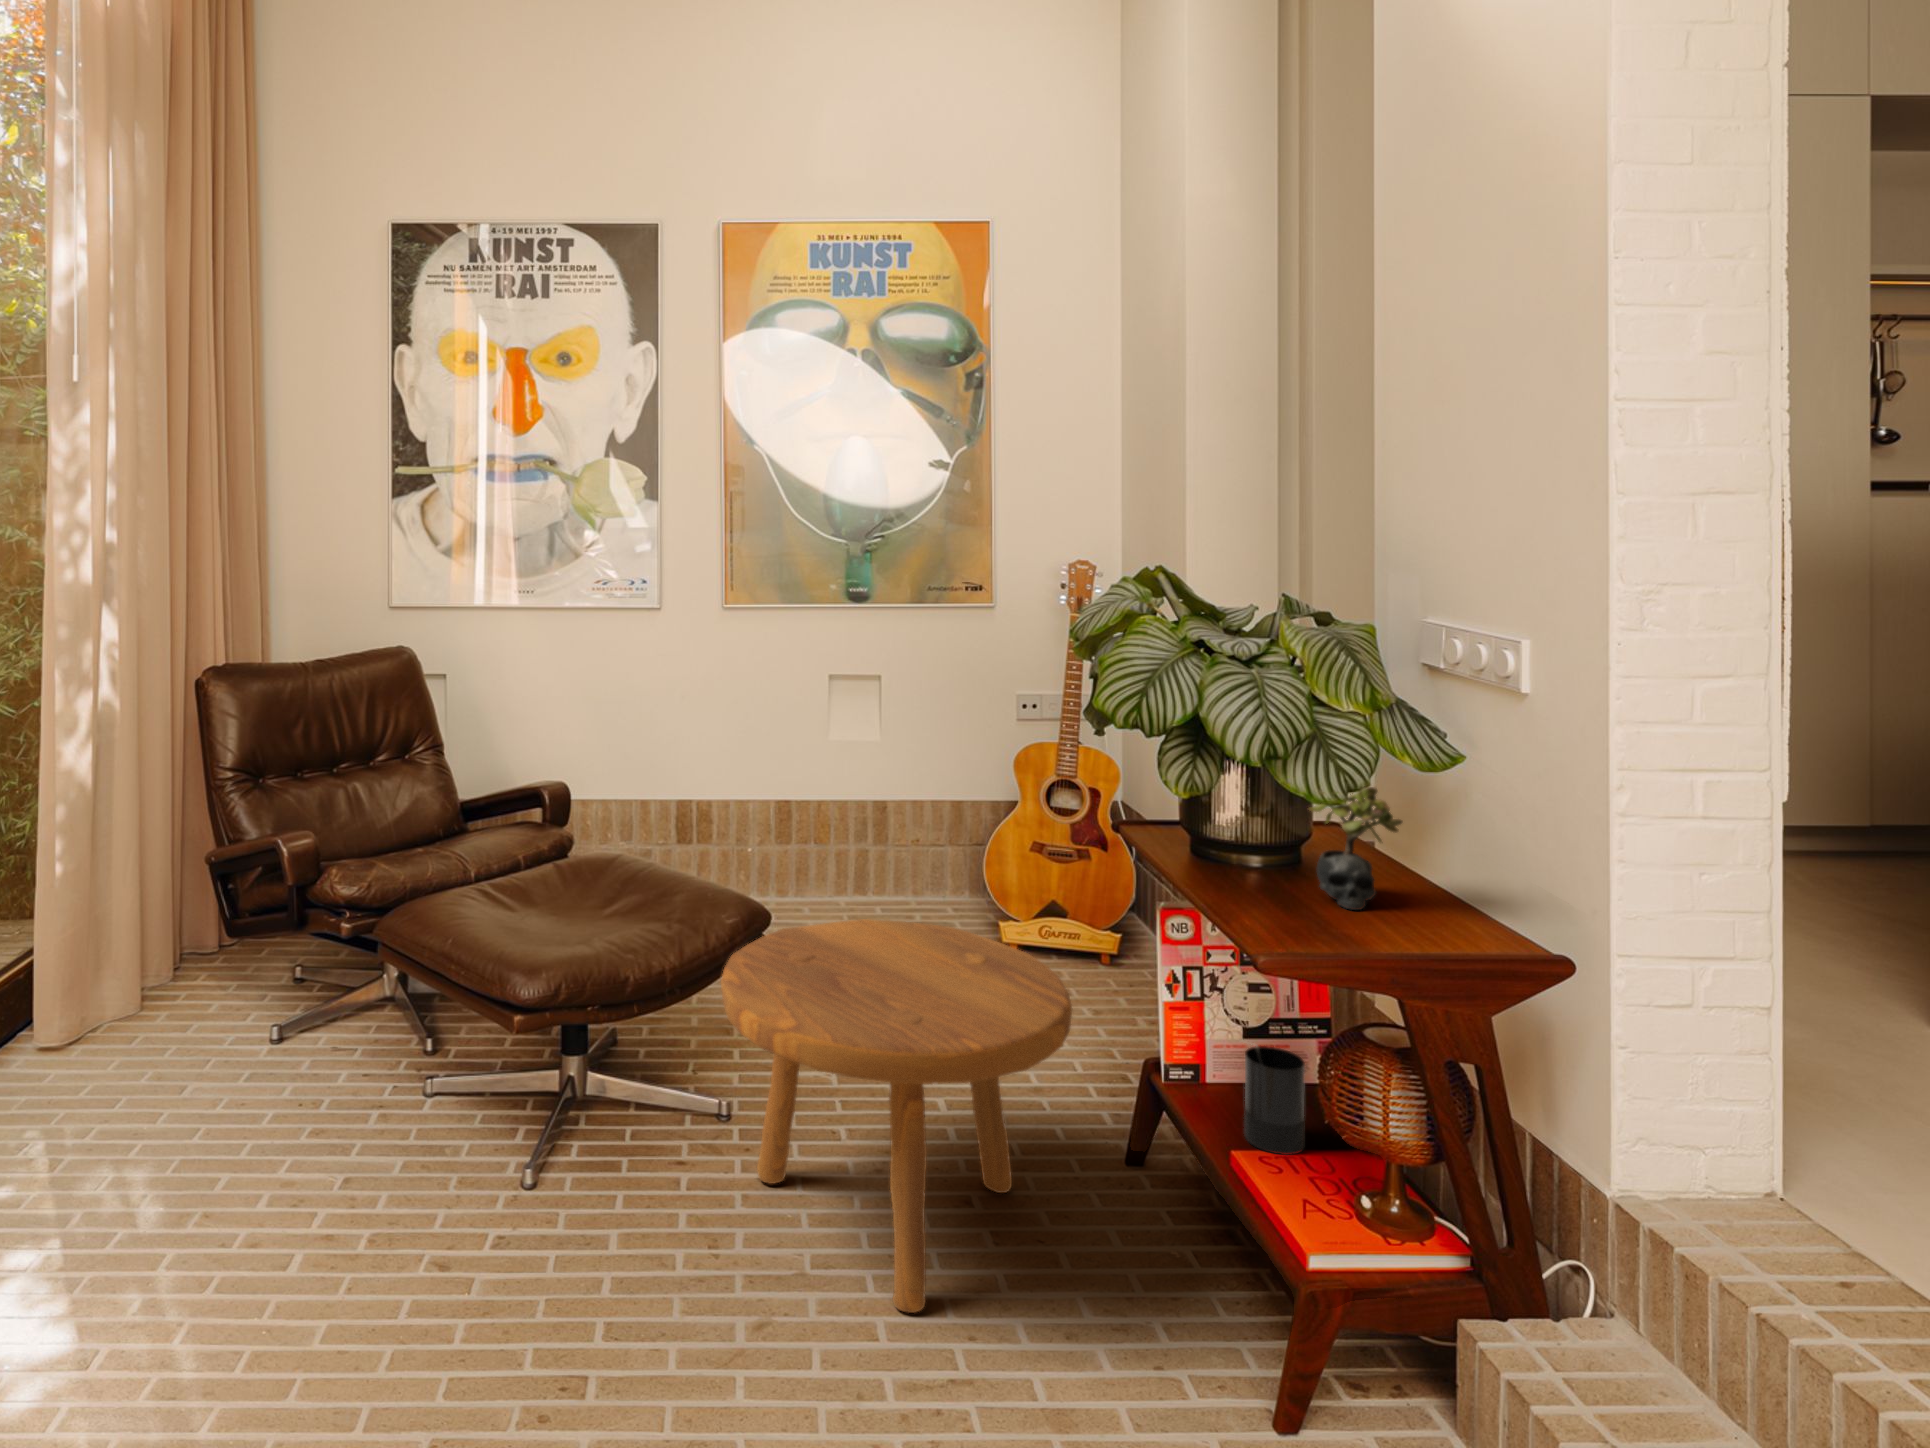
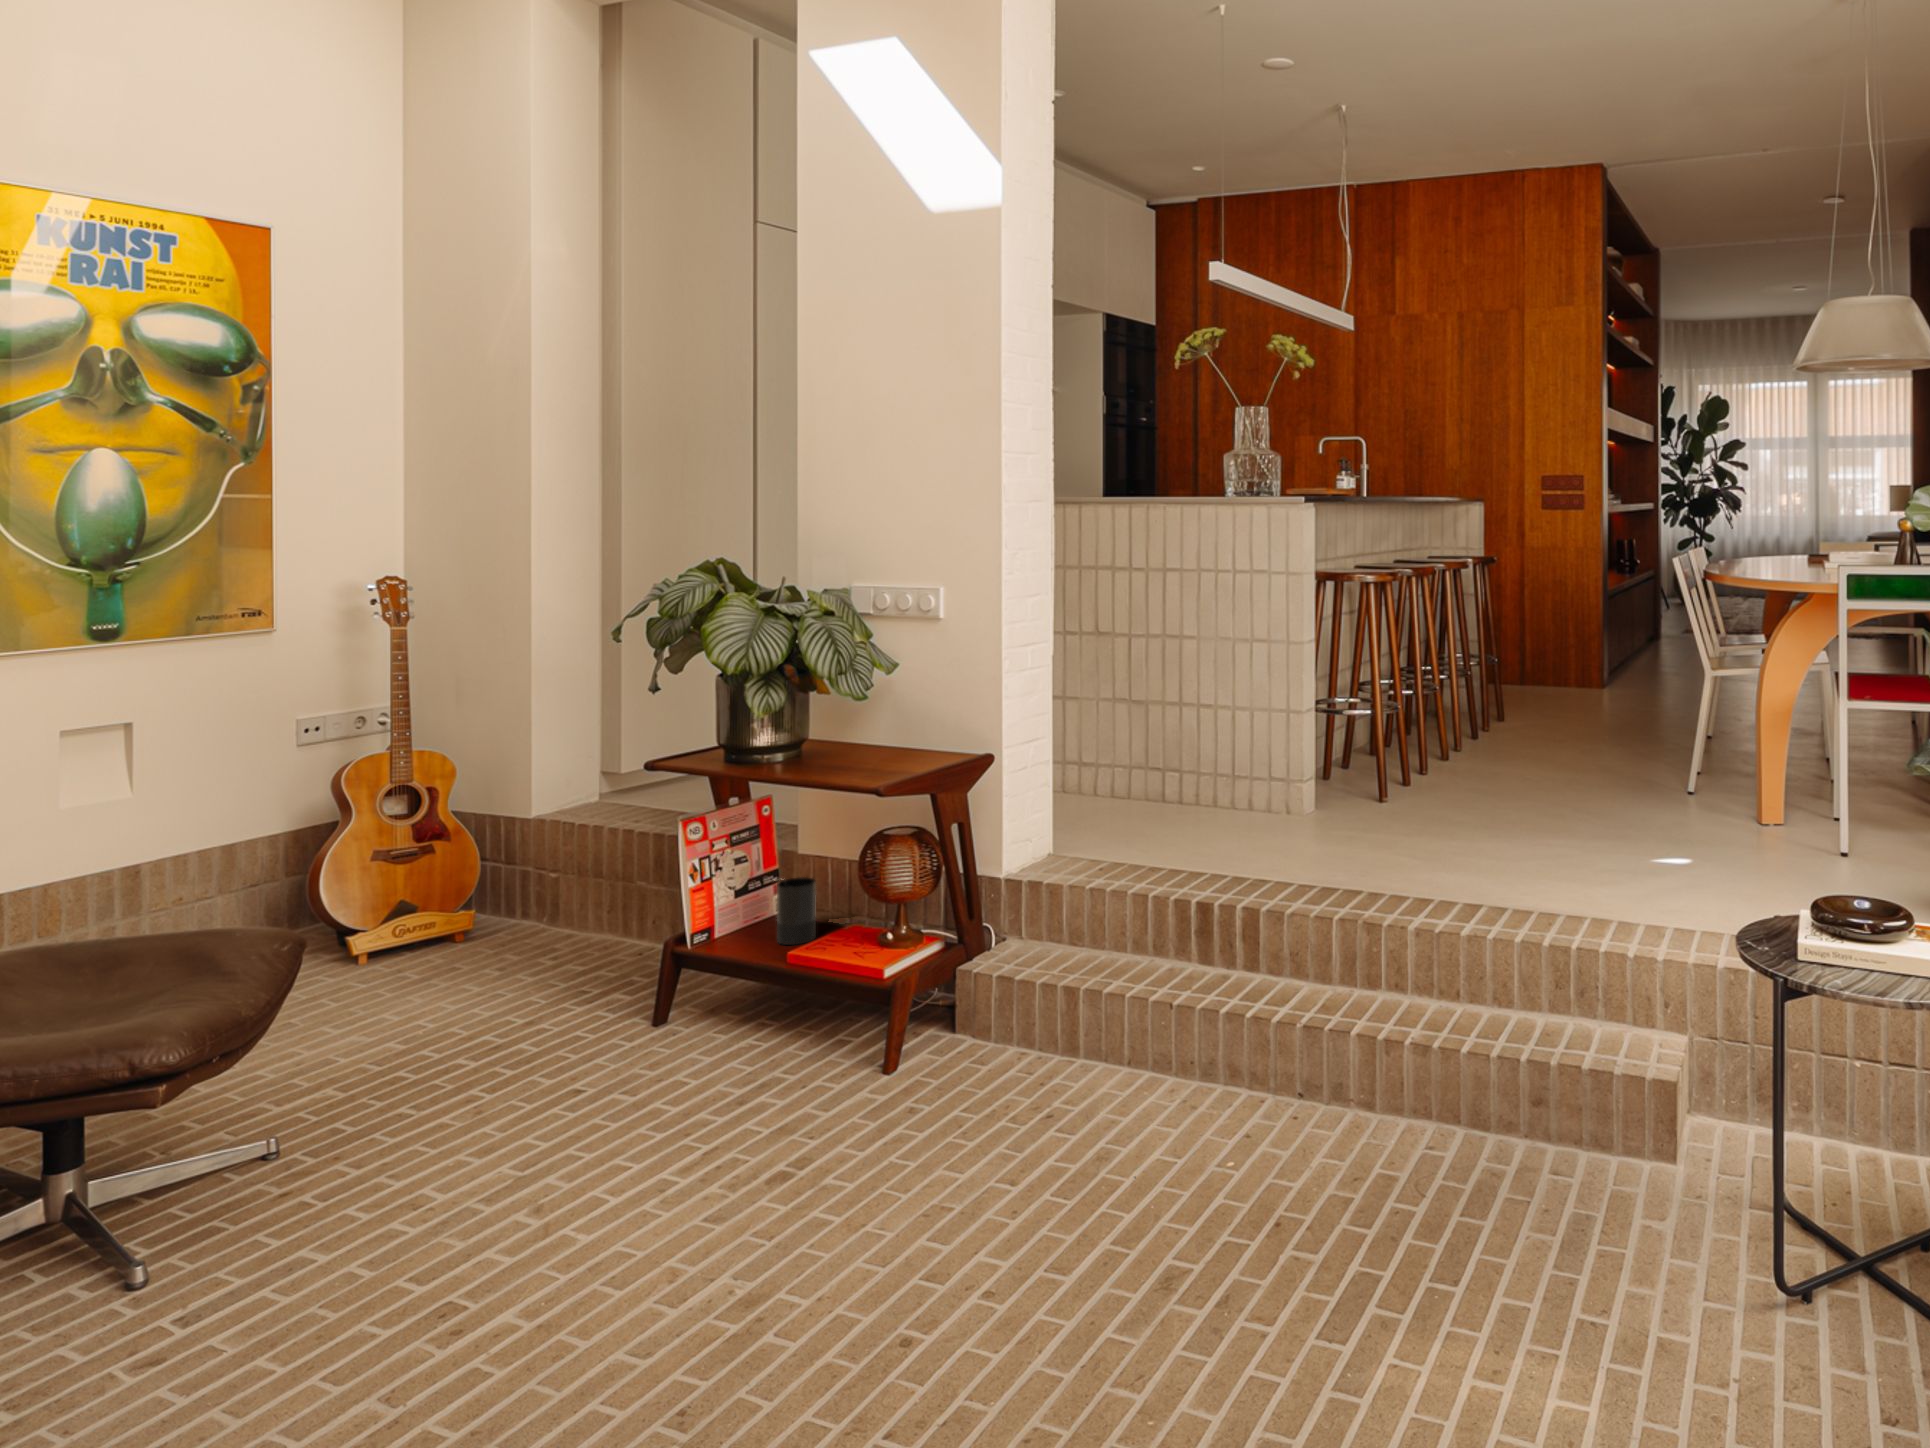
succulent plant: present [1309,787,1402,910] -> none [831,681,886,760]
footstool: present [721,919,1072,1313] -> none [365,878,700,1169]

